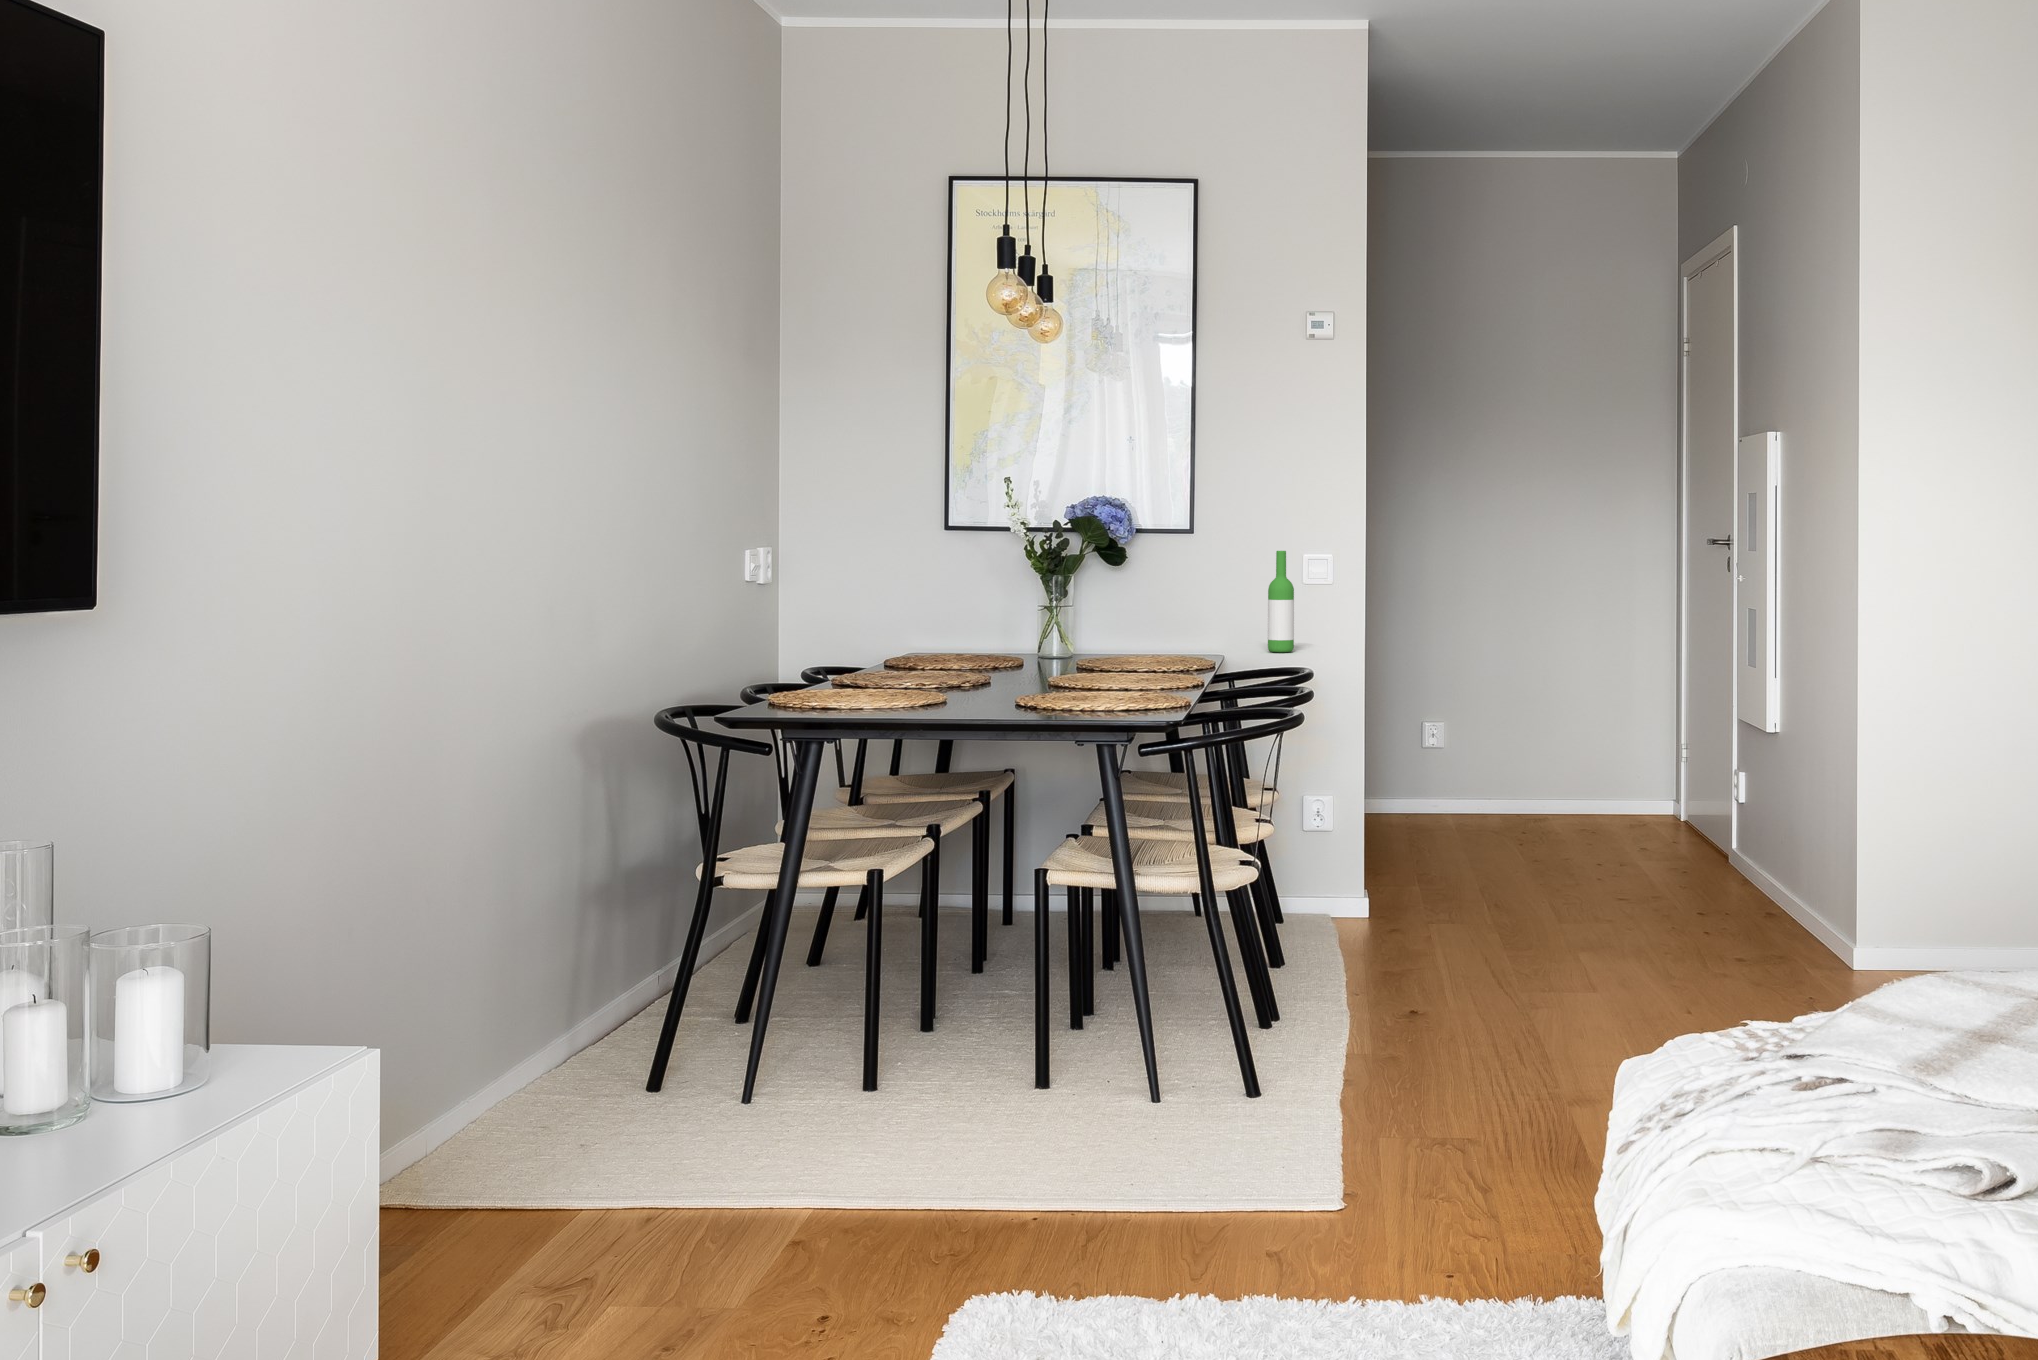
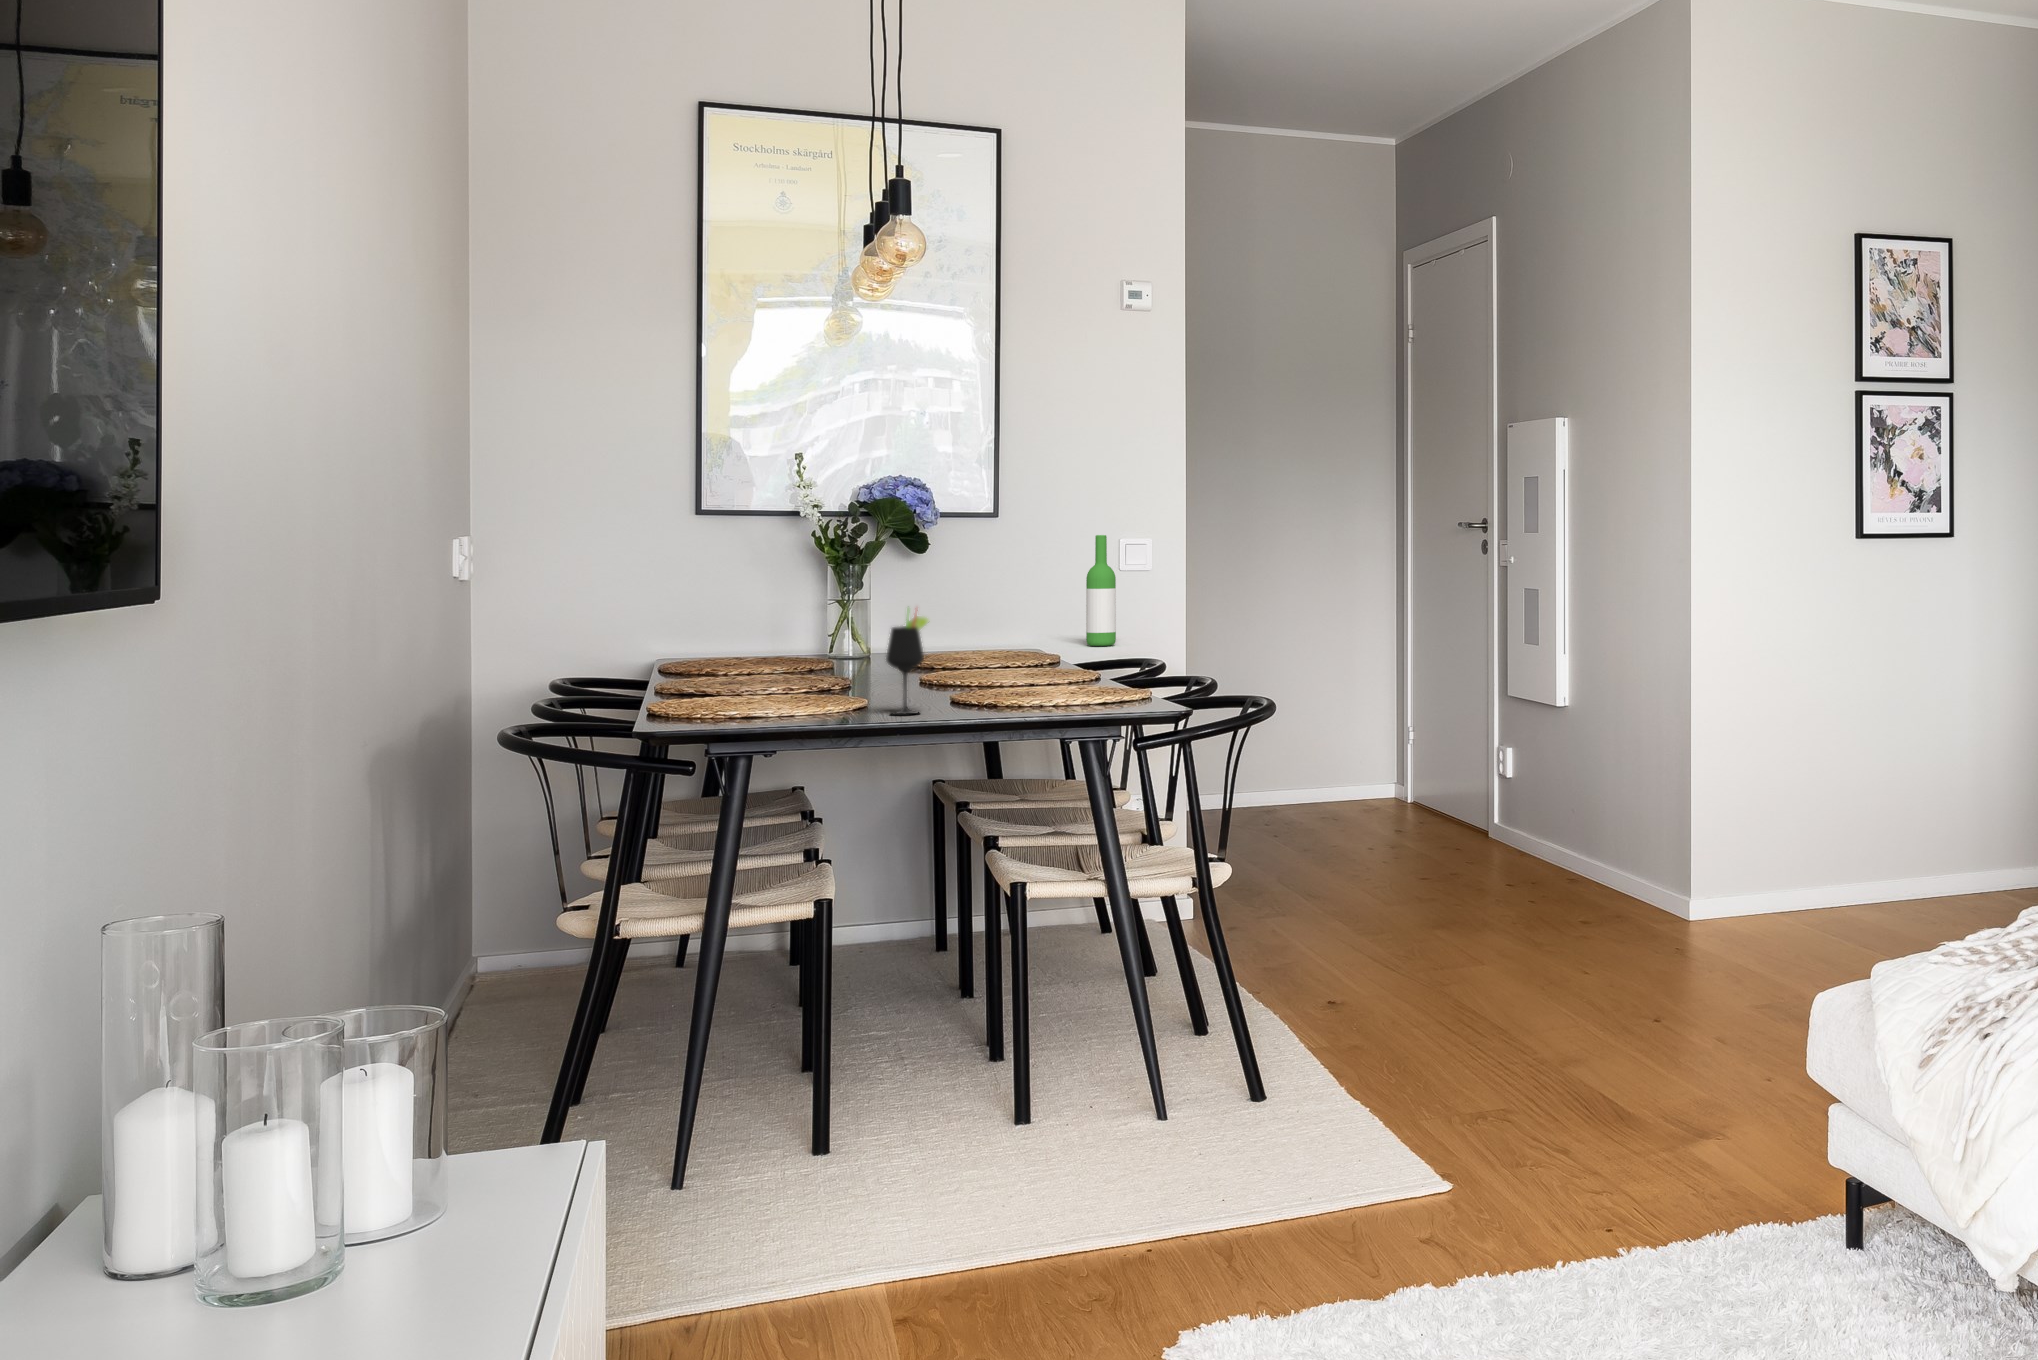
wine glass: none [951,614,984,708] -> present [886,610,929,714]

